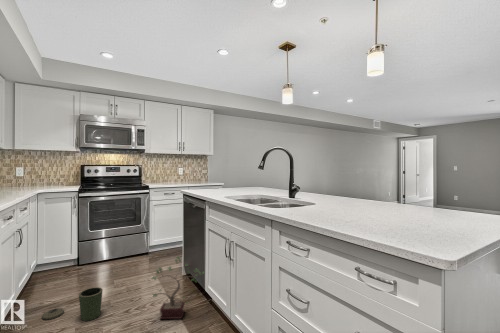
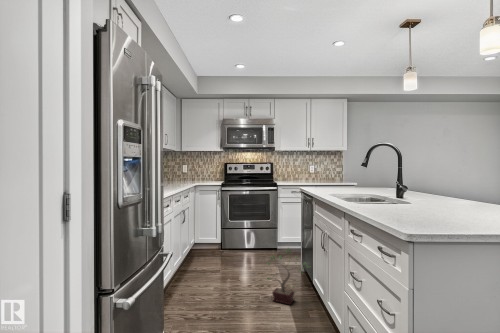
trash can: present [42,287,103,321] -> none [193,263,232,288]

